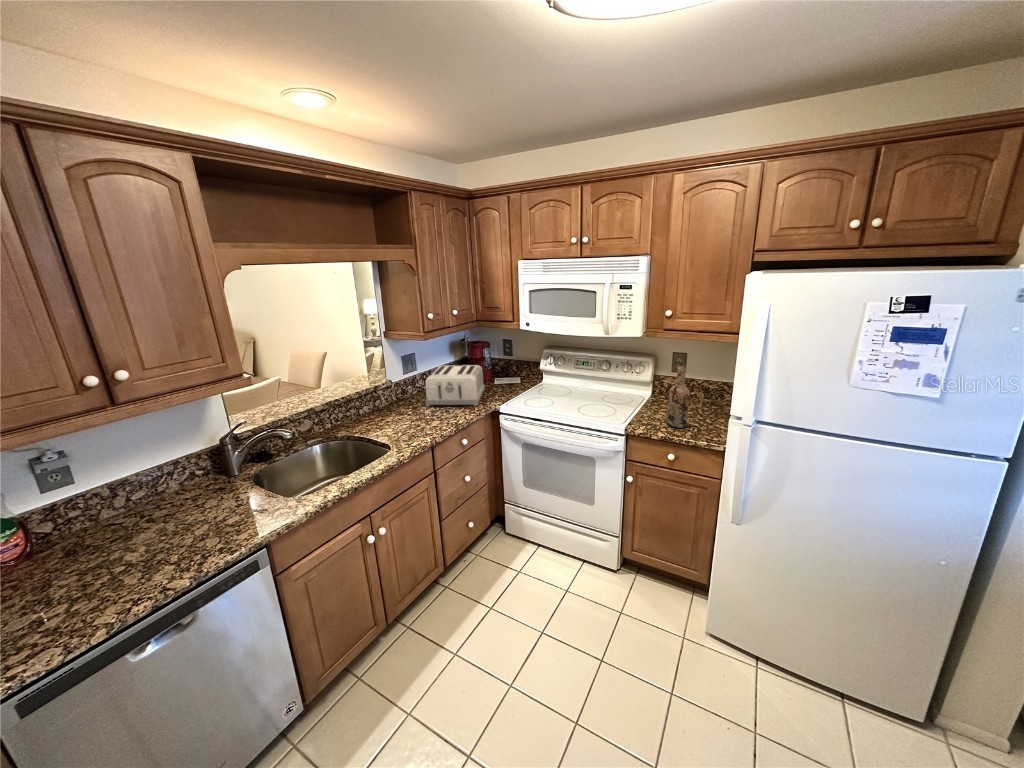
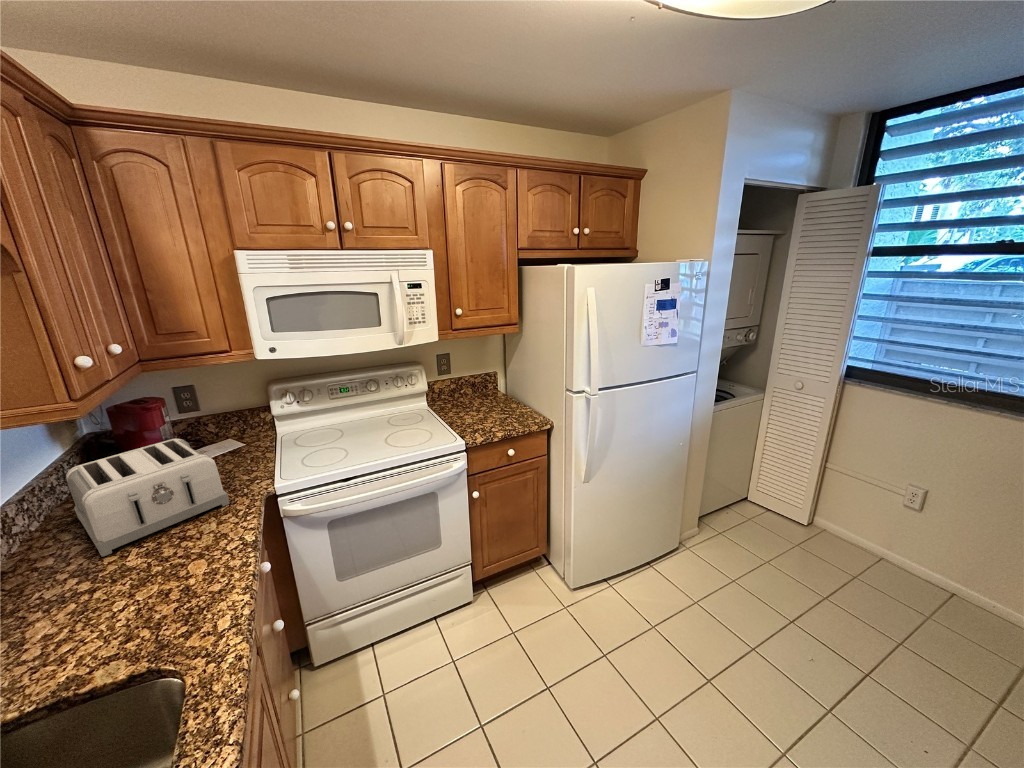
wine bottle: present [666,363,690,428] -> none [485,359,506,425]

